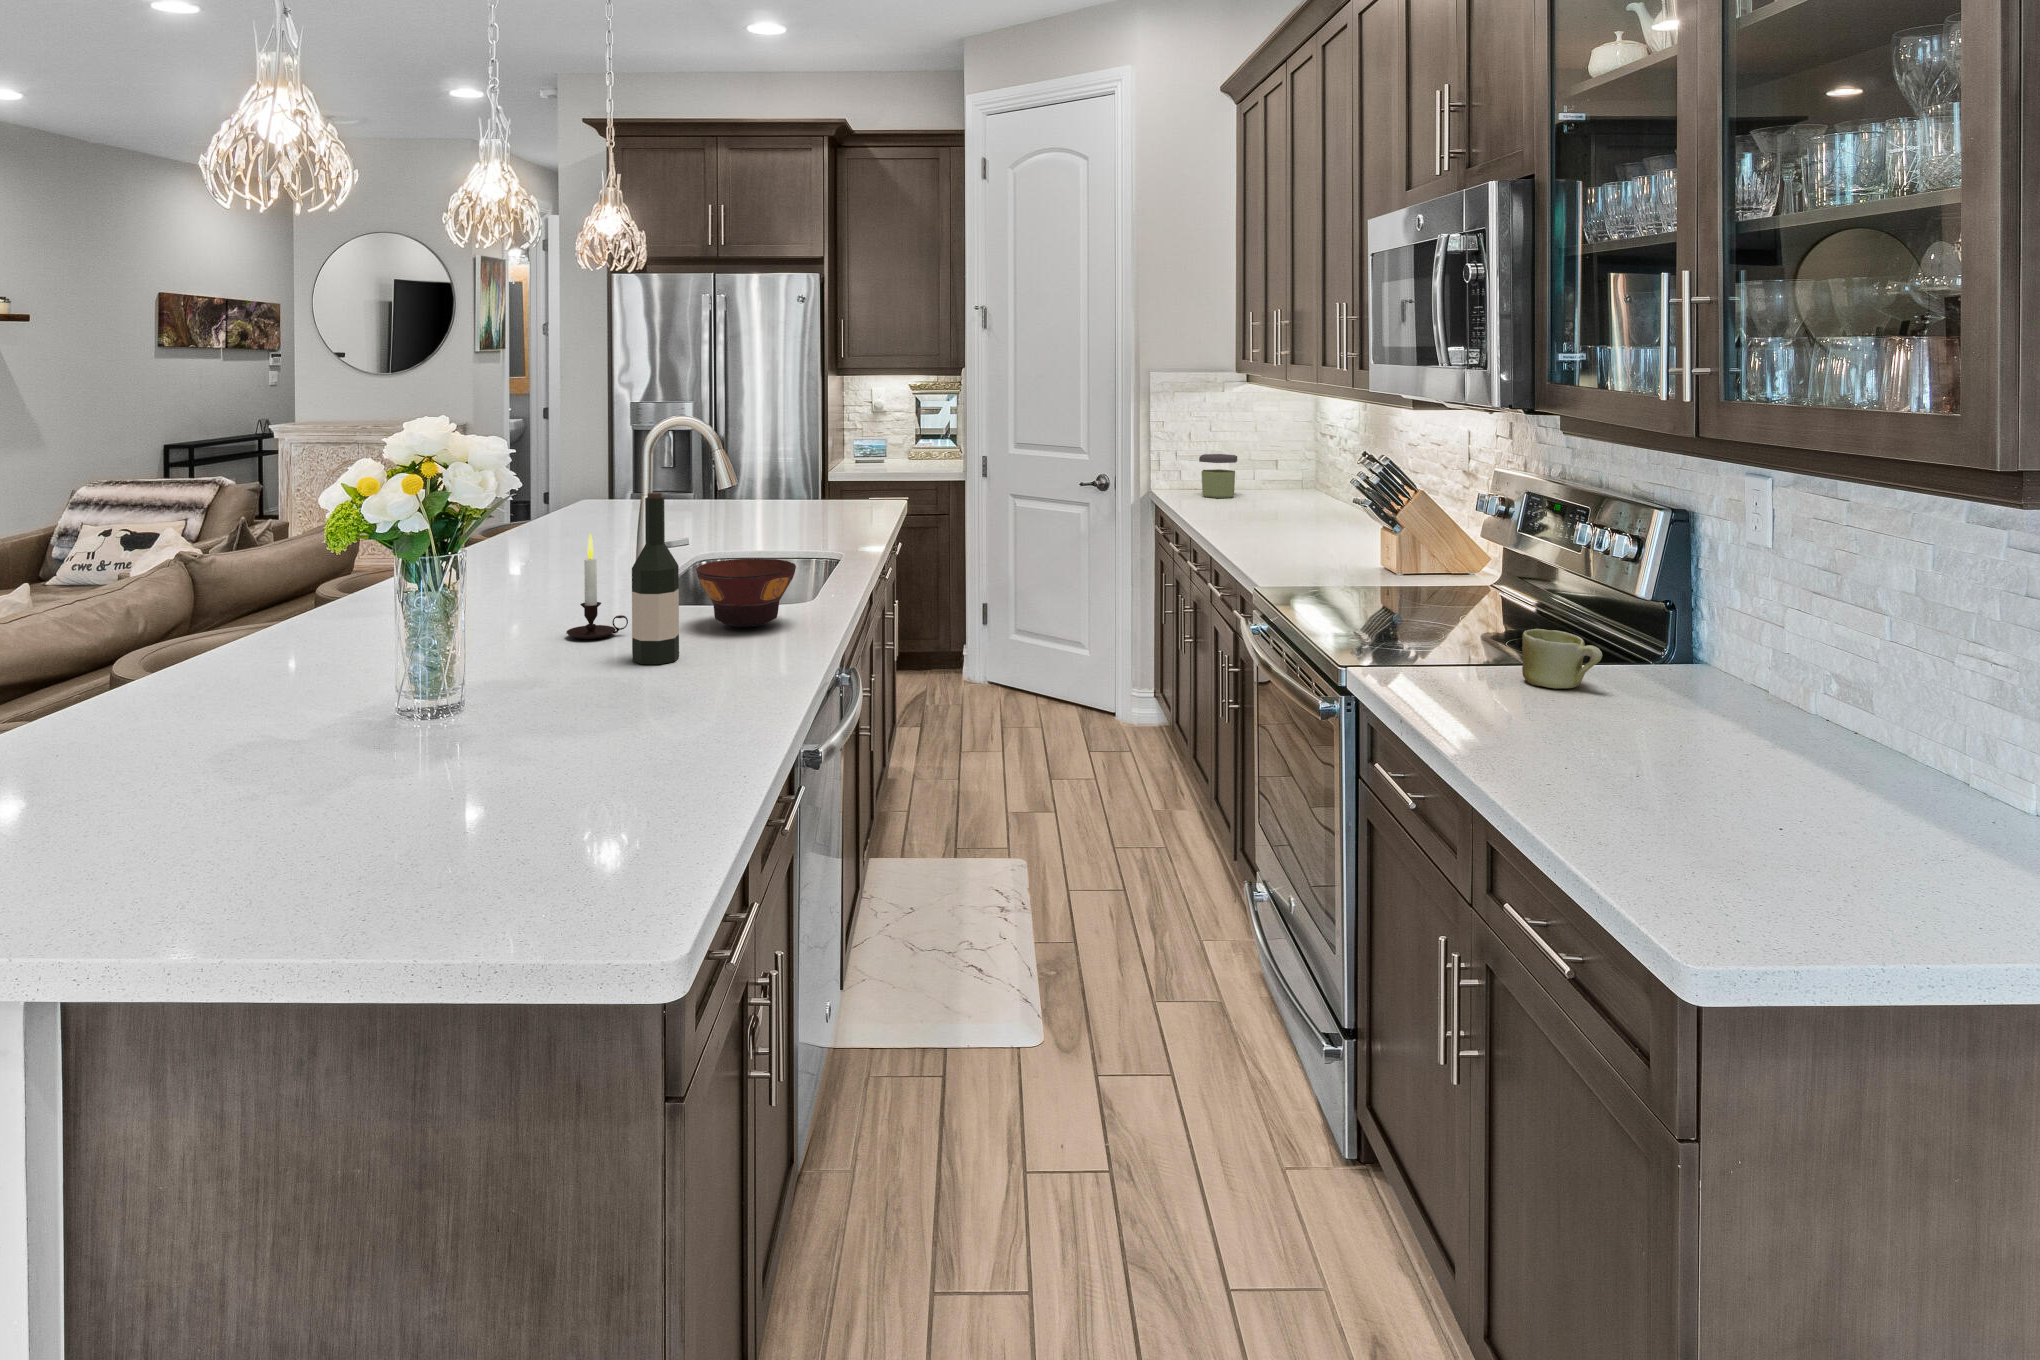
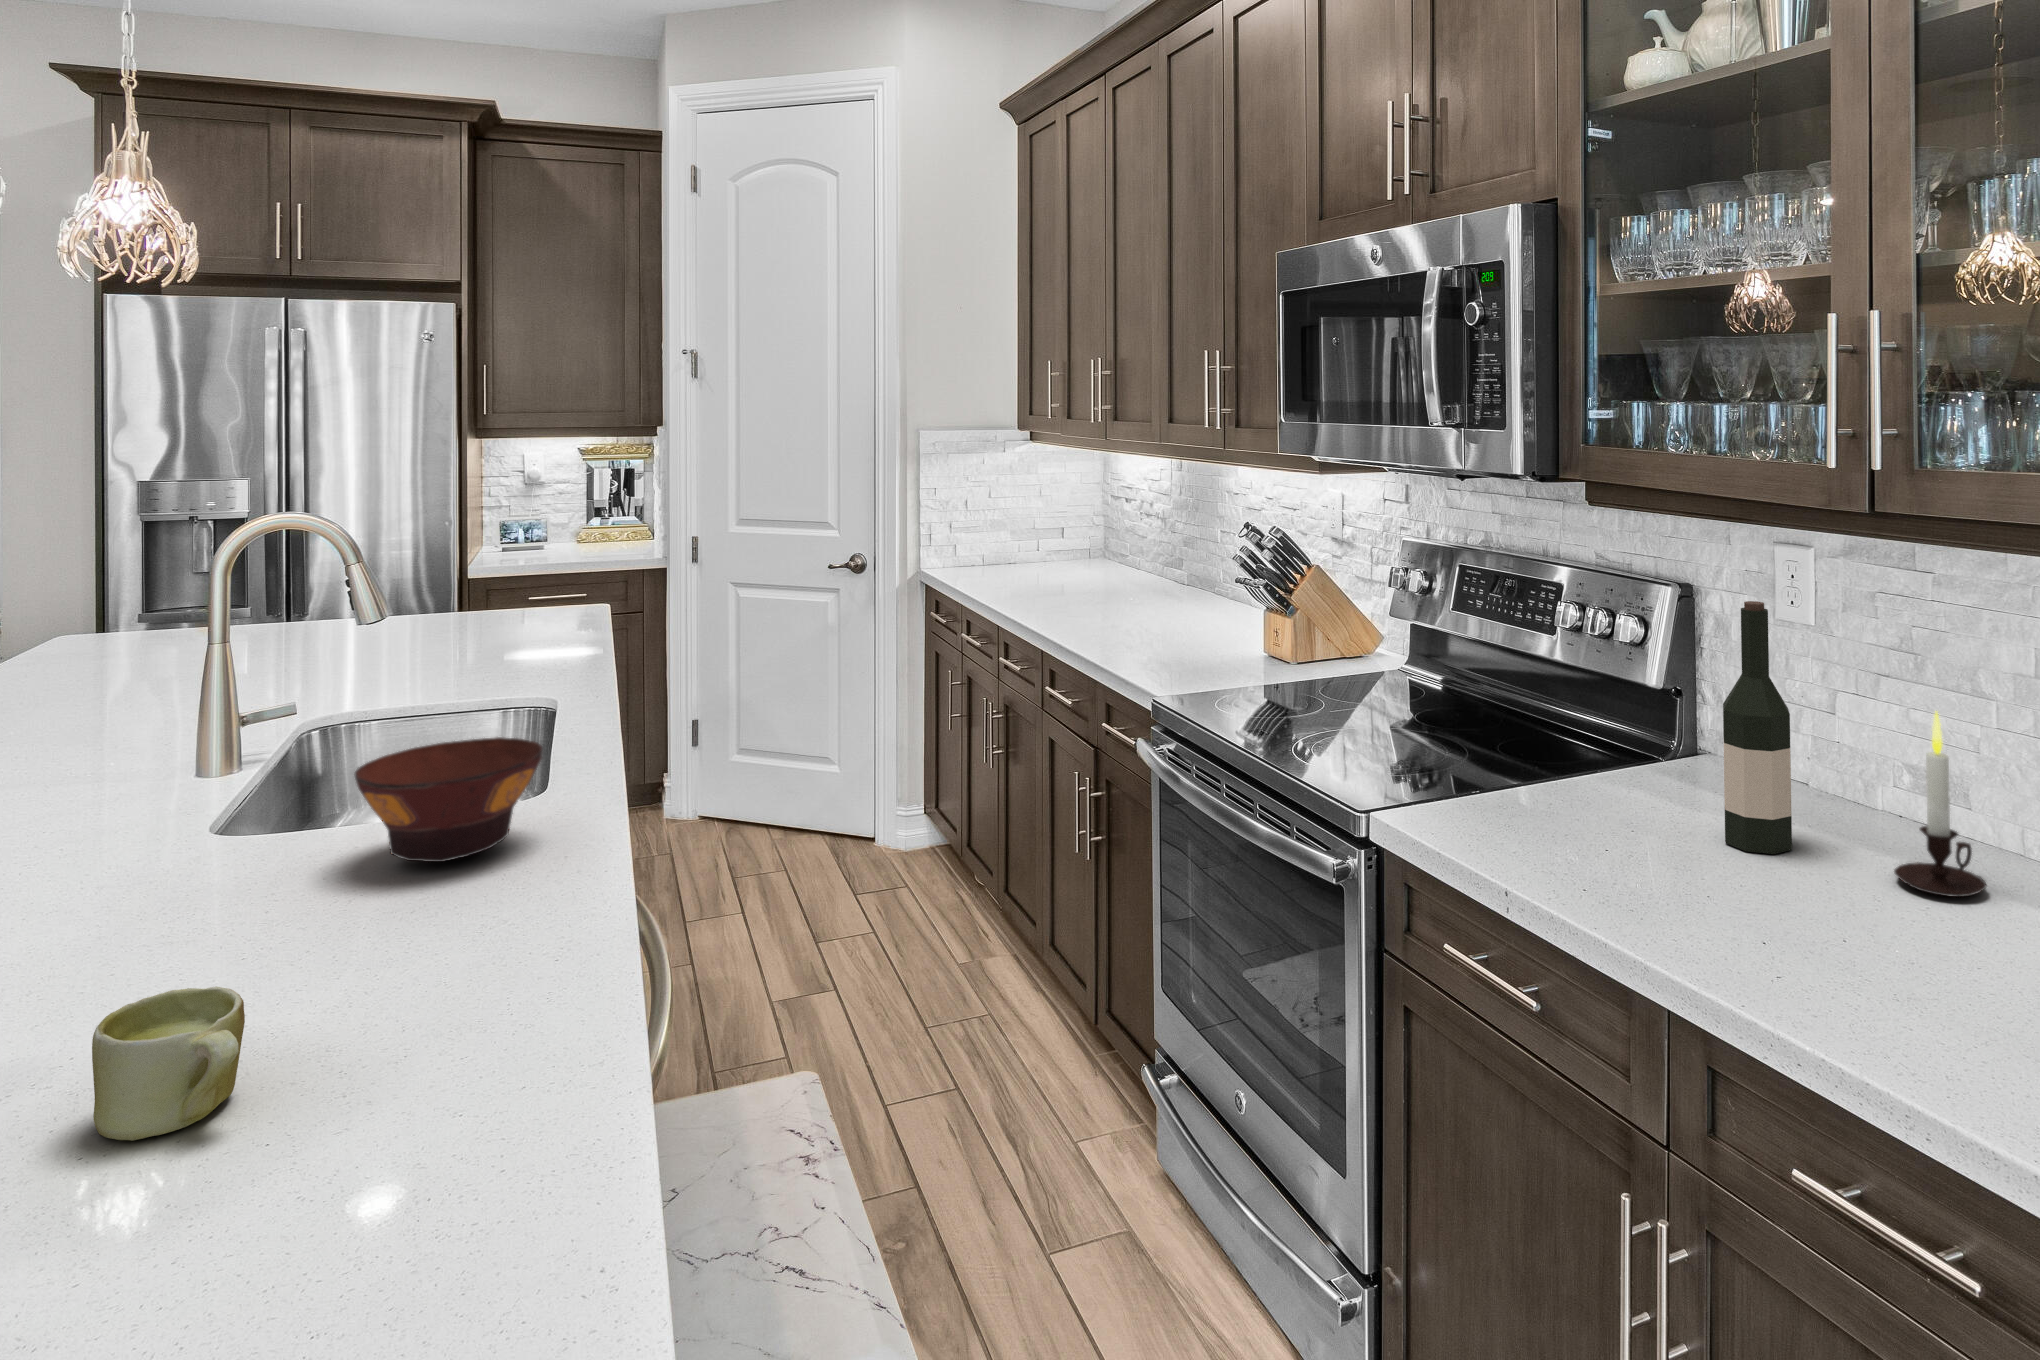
jar: present [1199,454,1237,498] -> none [985,521,1026,572]
wine bottle: present [632,492,679,664] -> present [1723,601,1792,854]
candle: present [566,534,628,639] -> present [1894,712,1986,897]
mug: present [1522,629,1602,689] -> present [92,986,245,1141]

